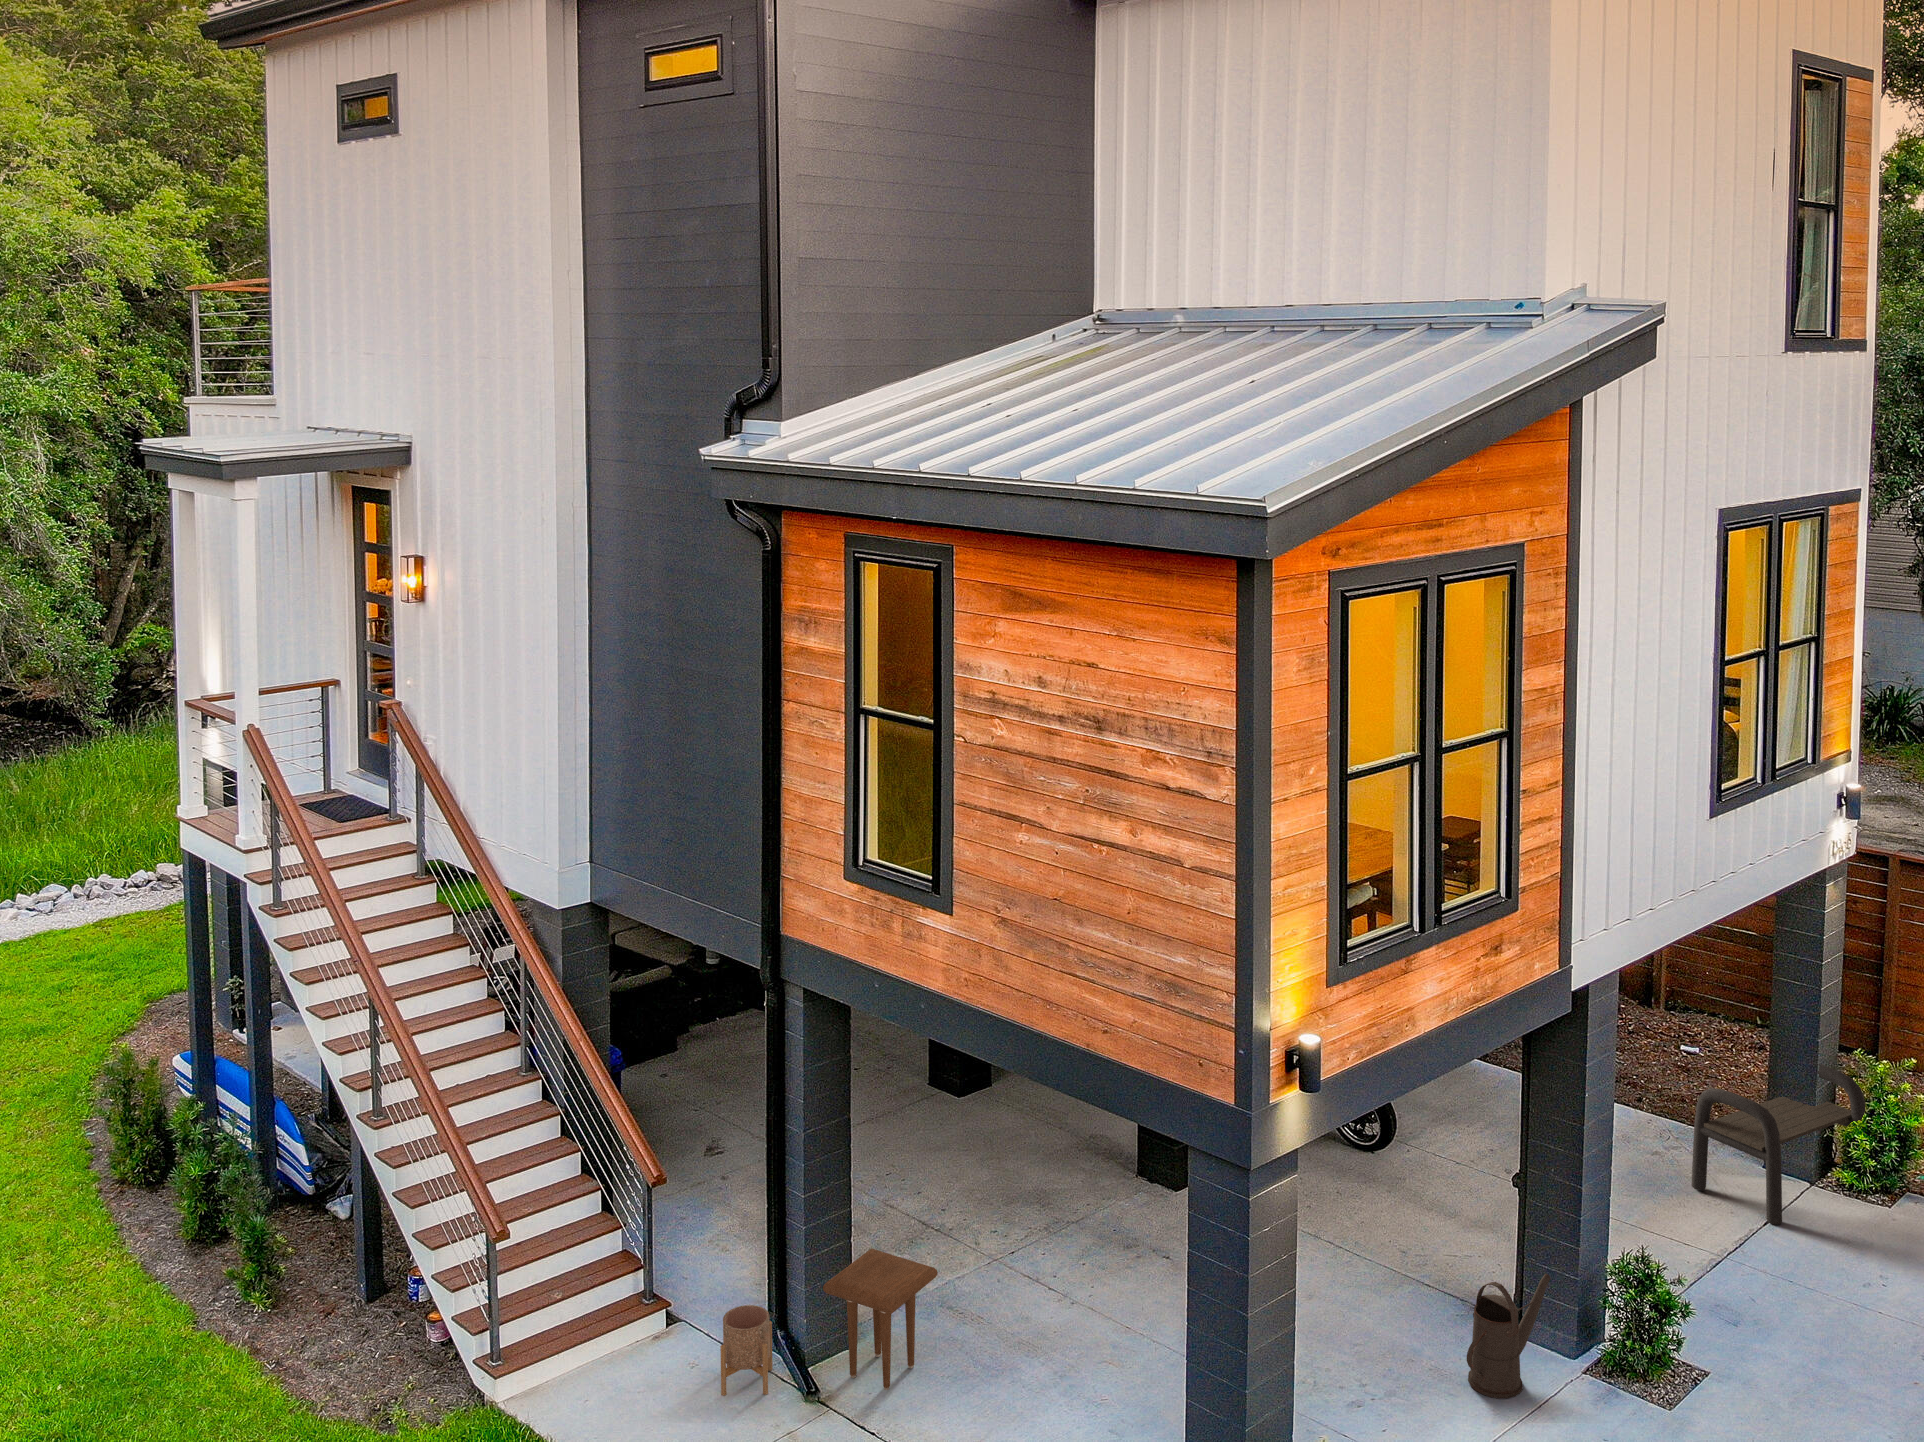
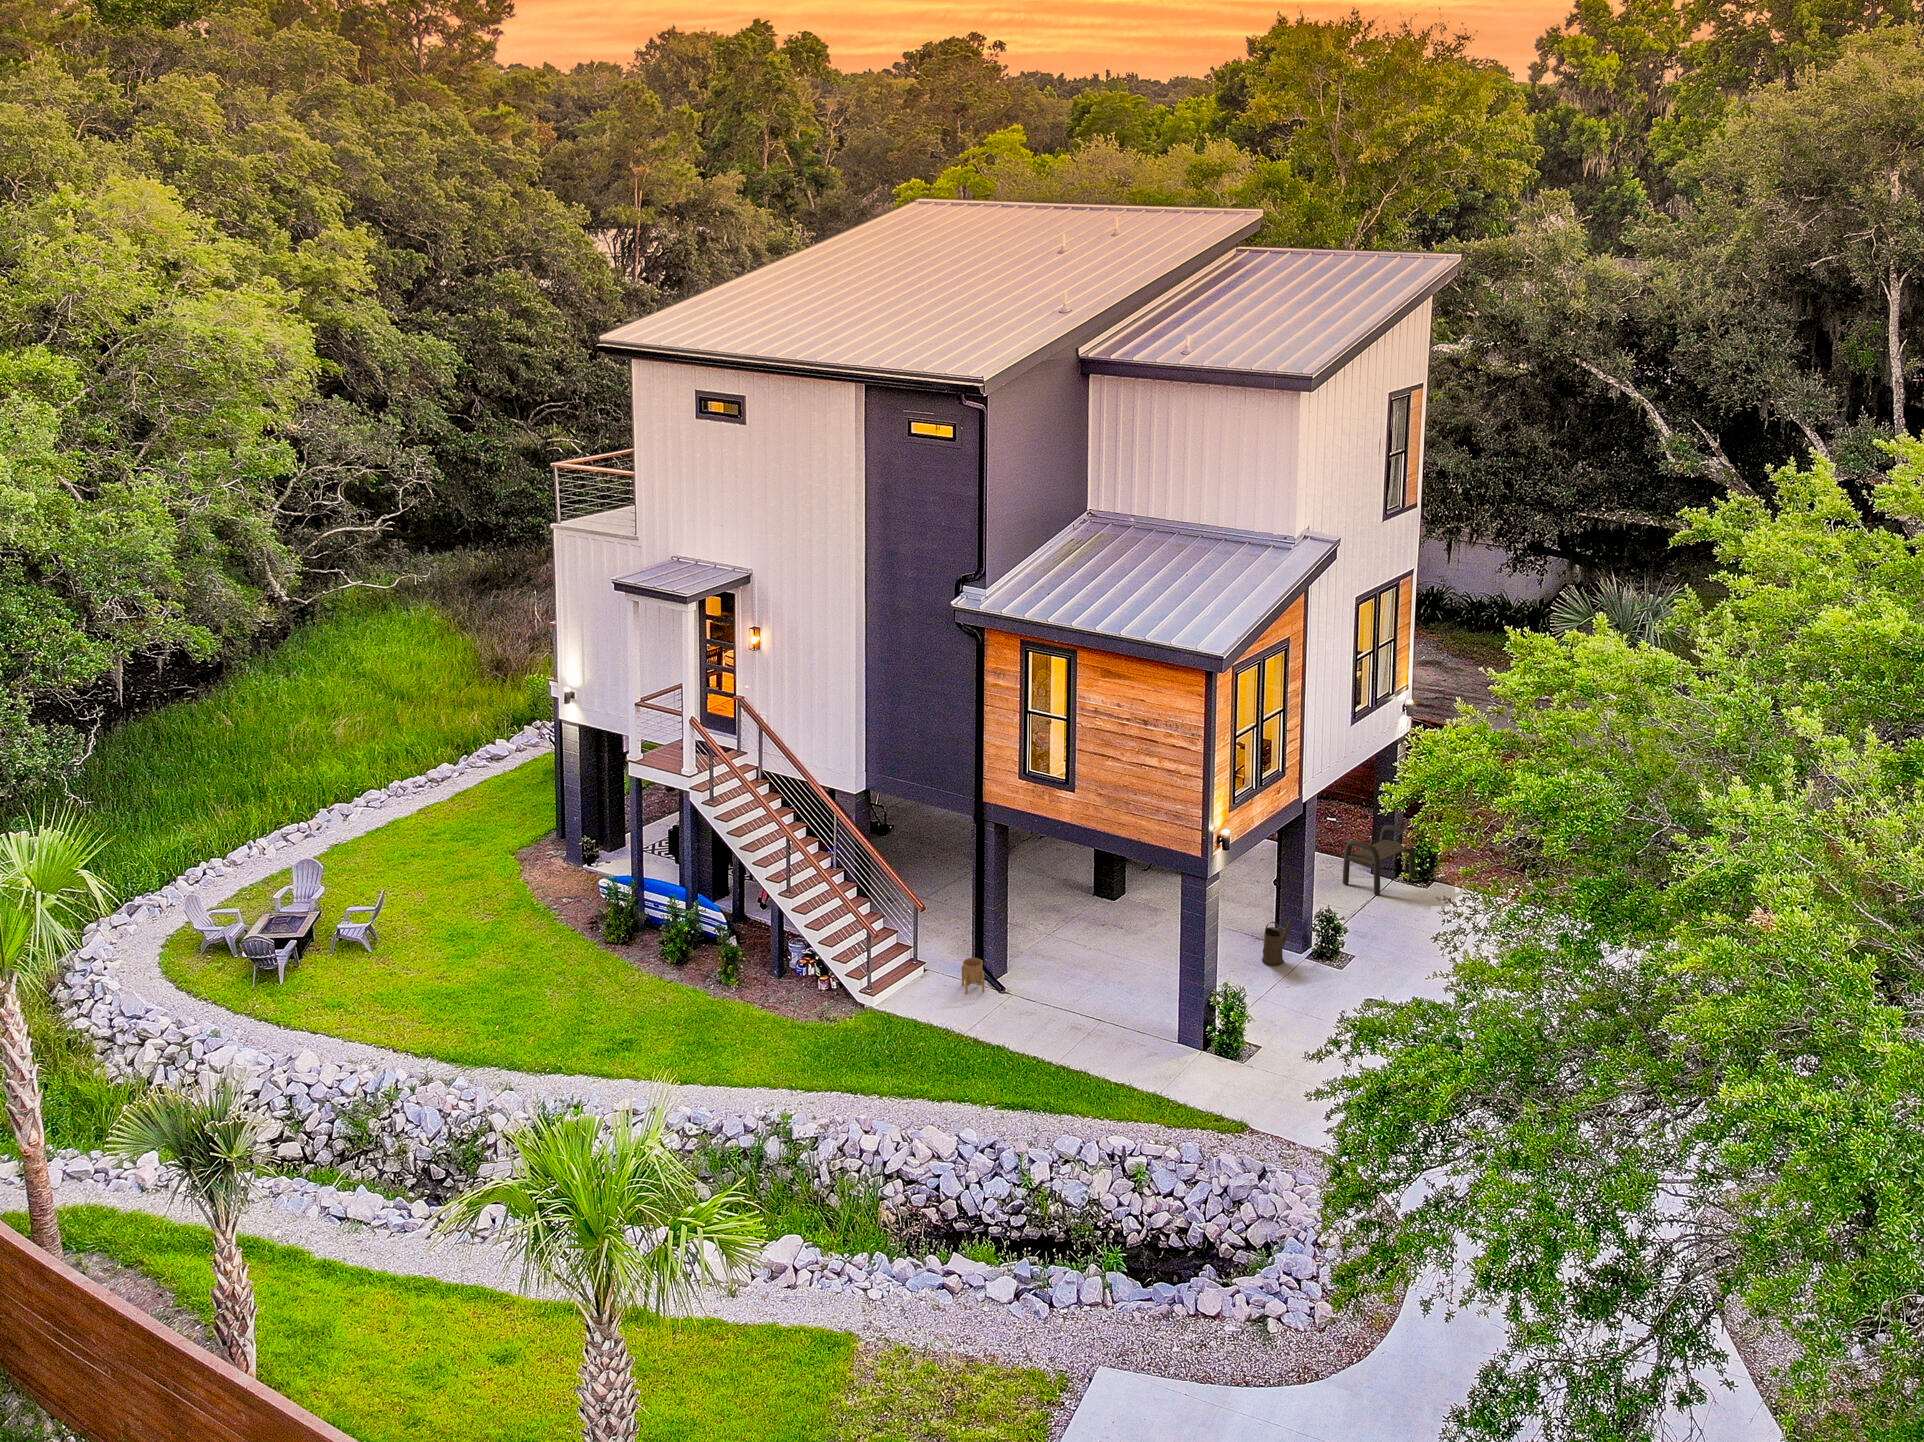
side table: present [823,1248,938,1390] -> none [1004,932,1048,986]

